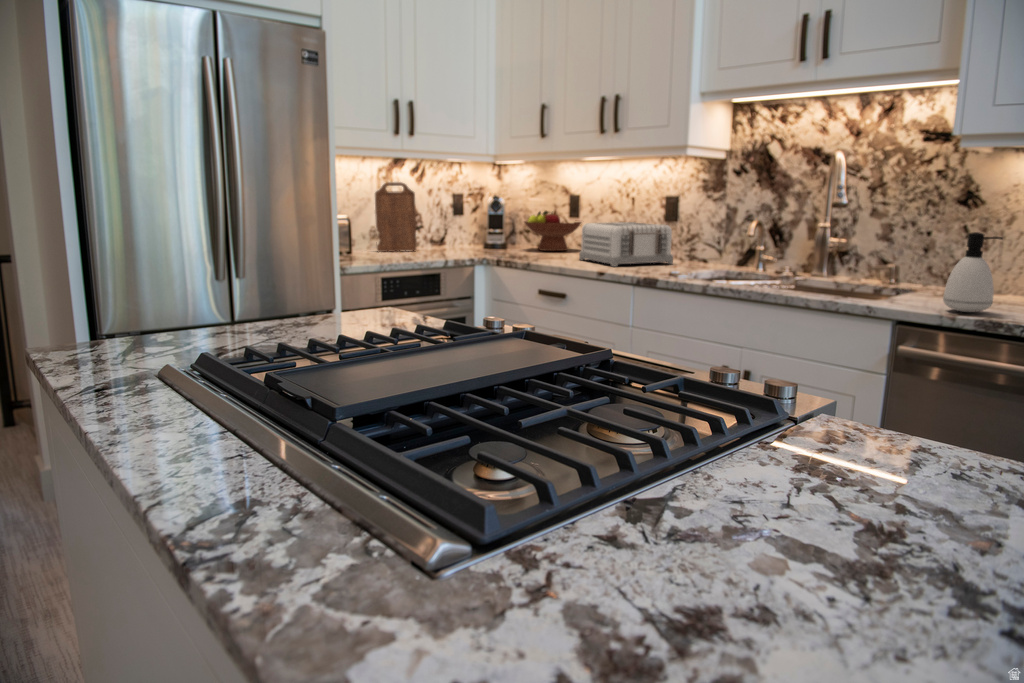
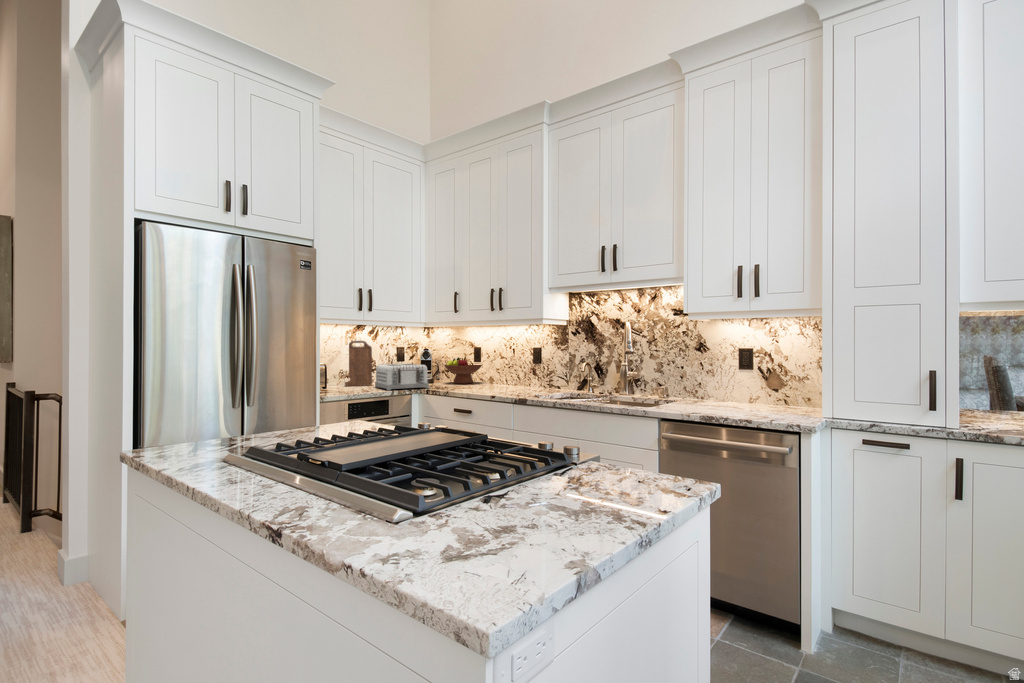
toaster: present [579,222,673,267] -> present [375,364,429,391]
soap dispenser: present [943,232,1003,312] -> none [686,367,712,412]

